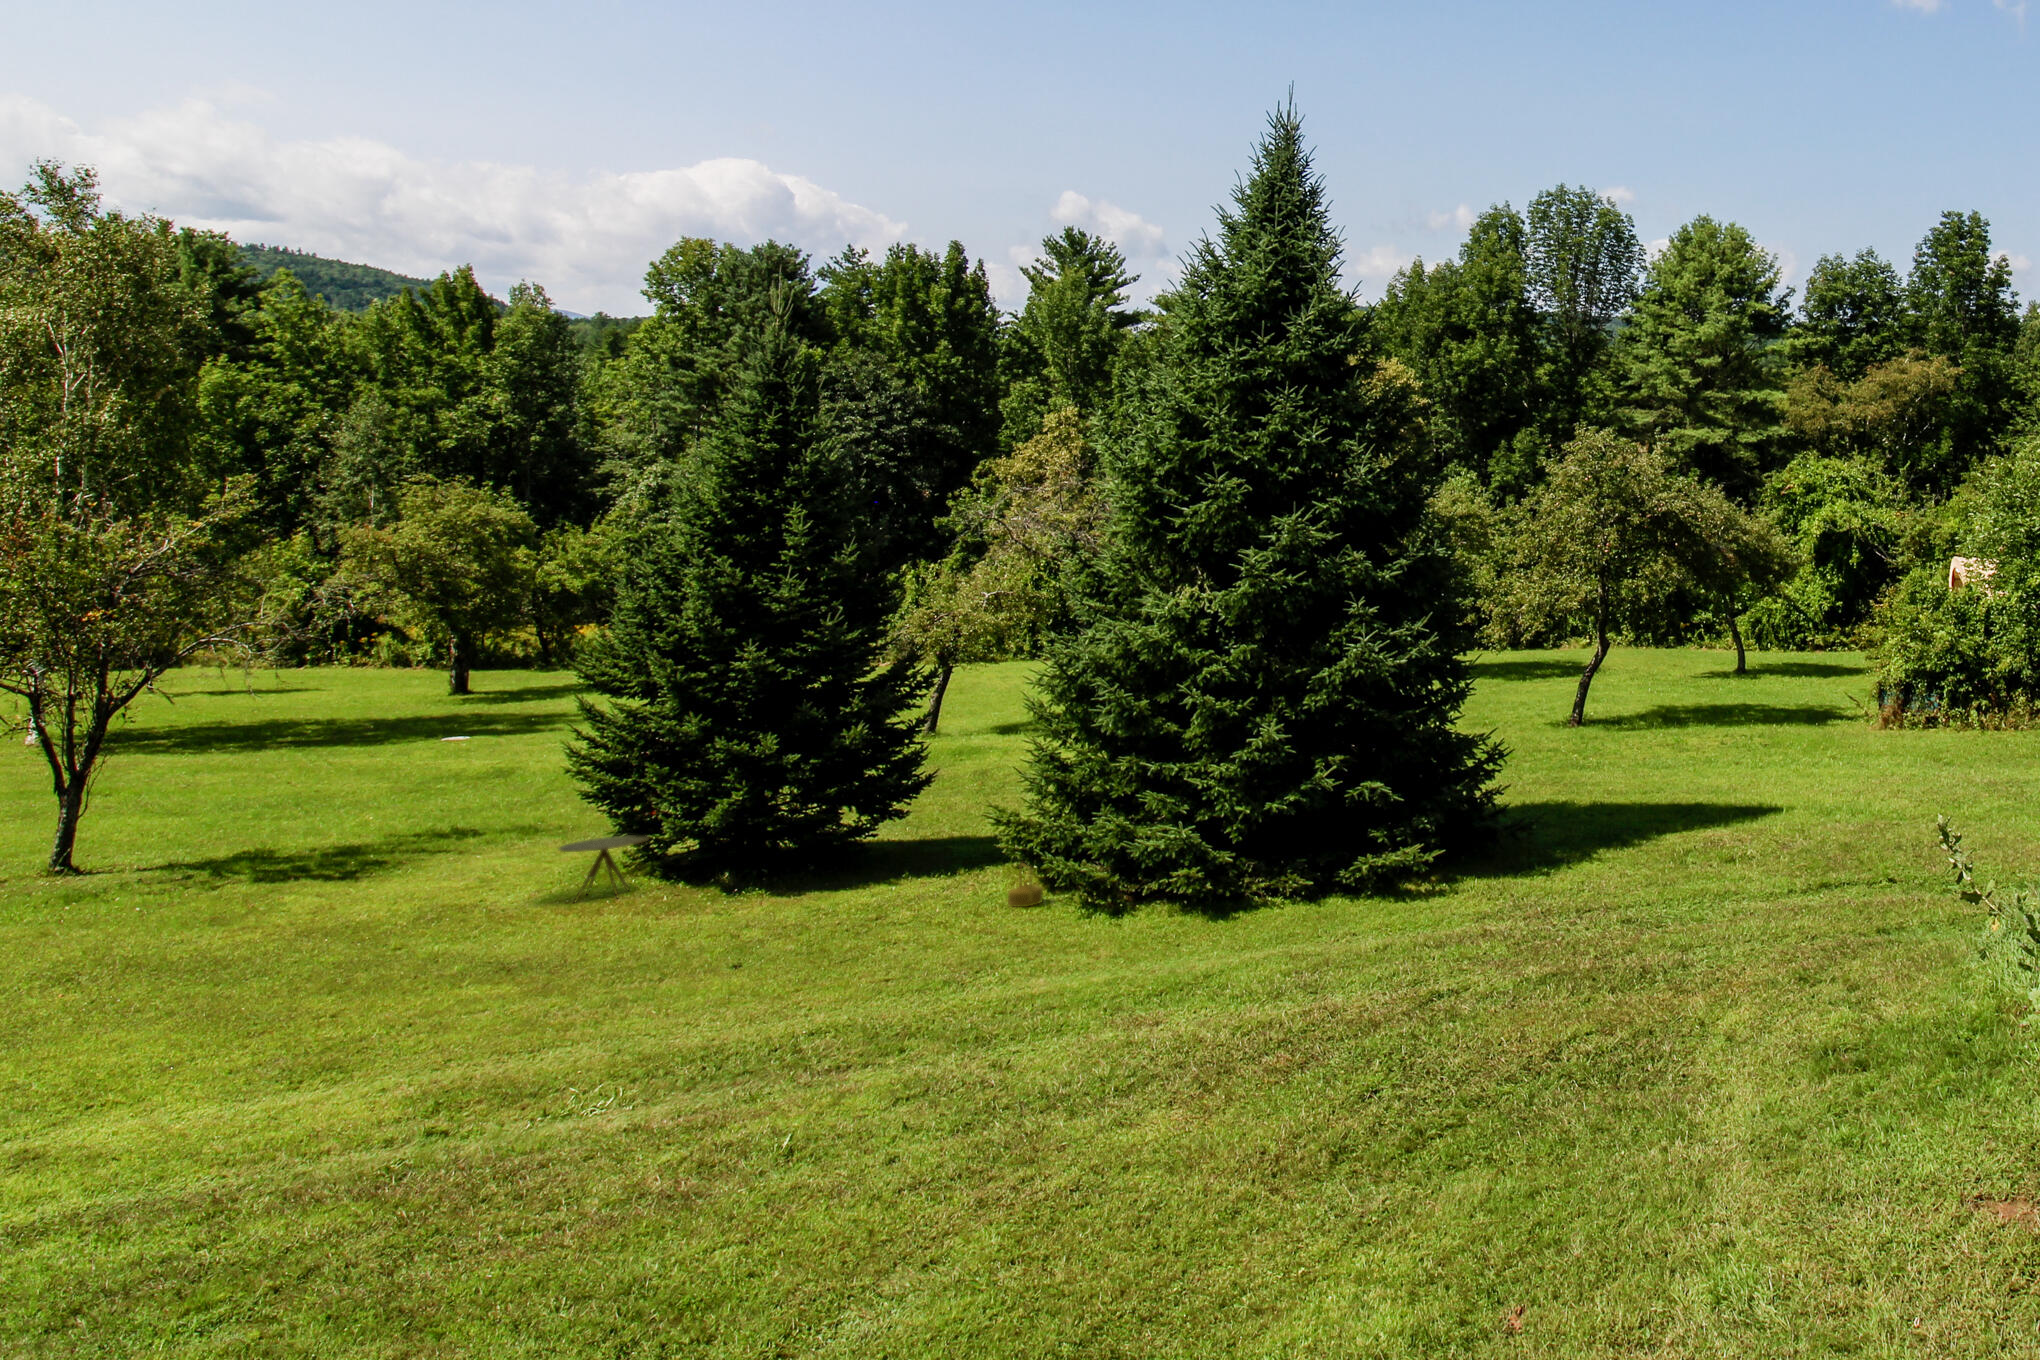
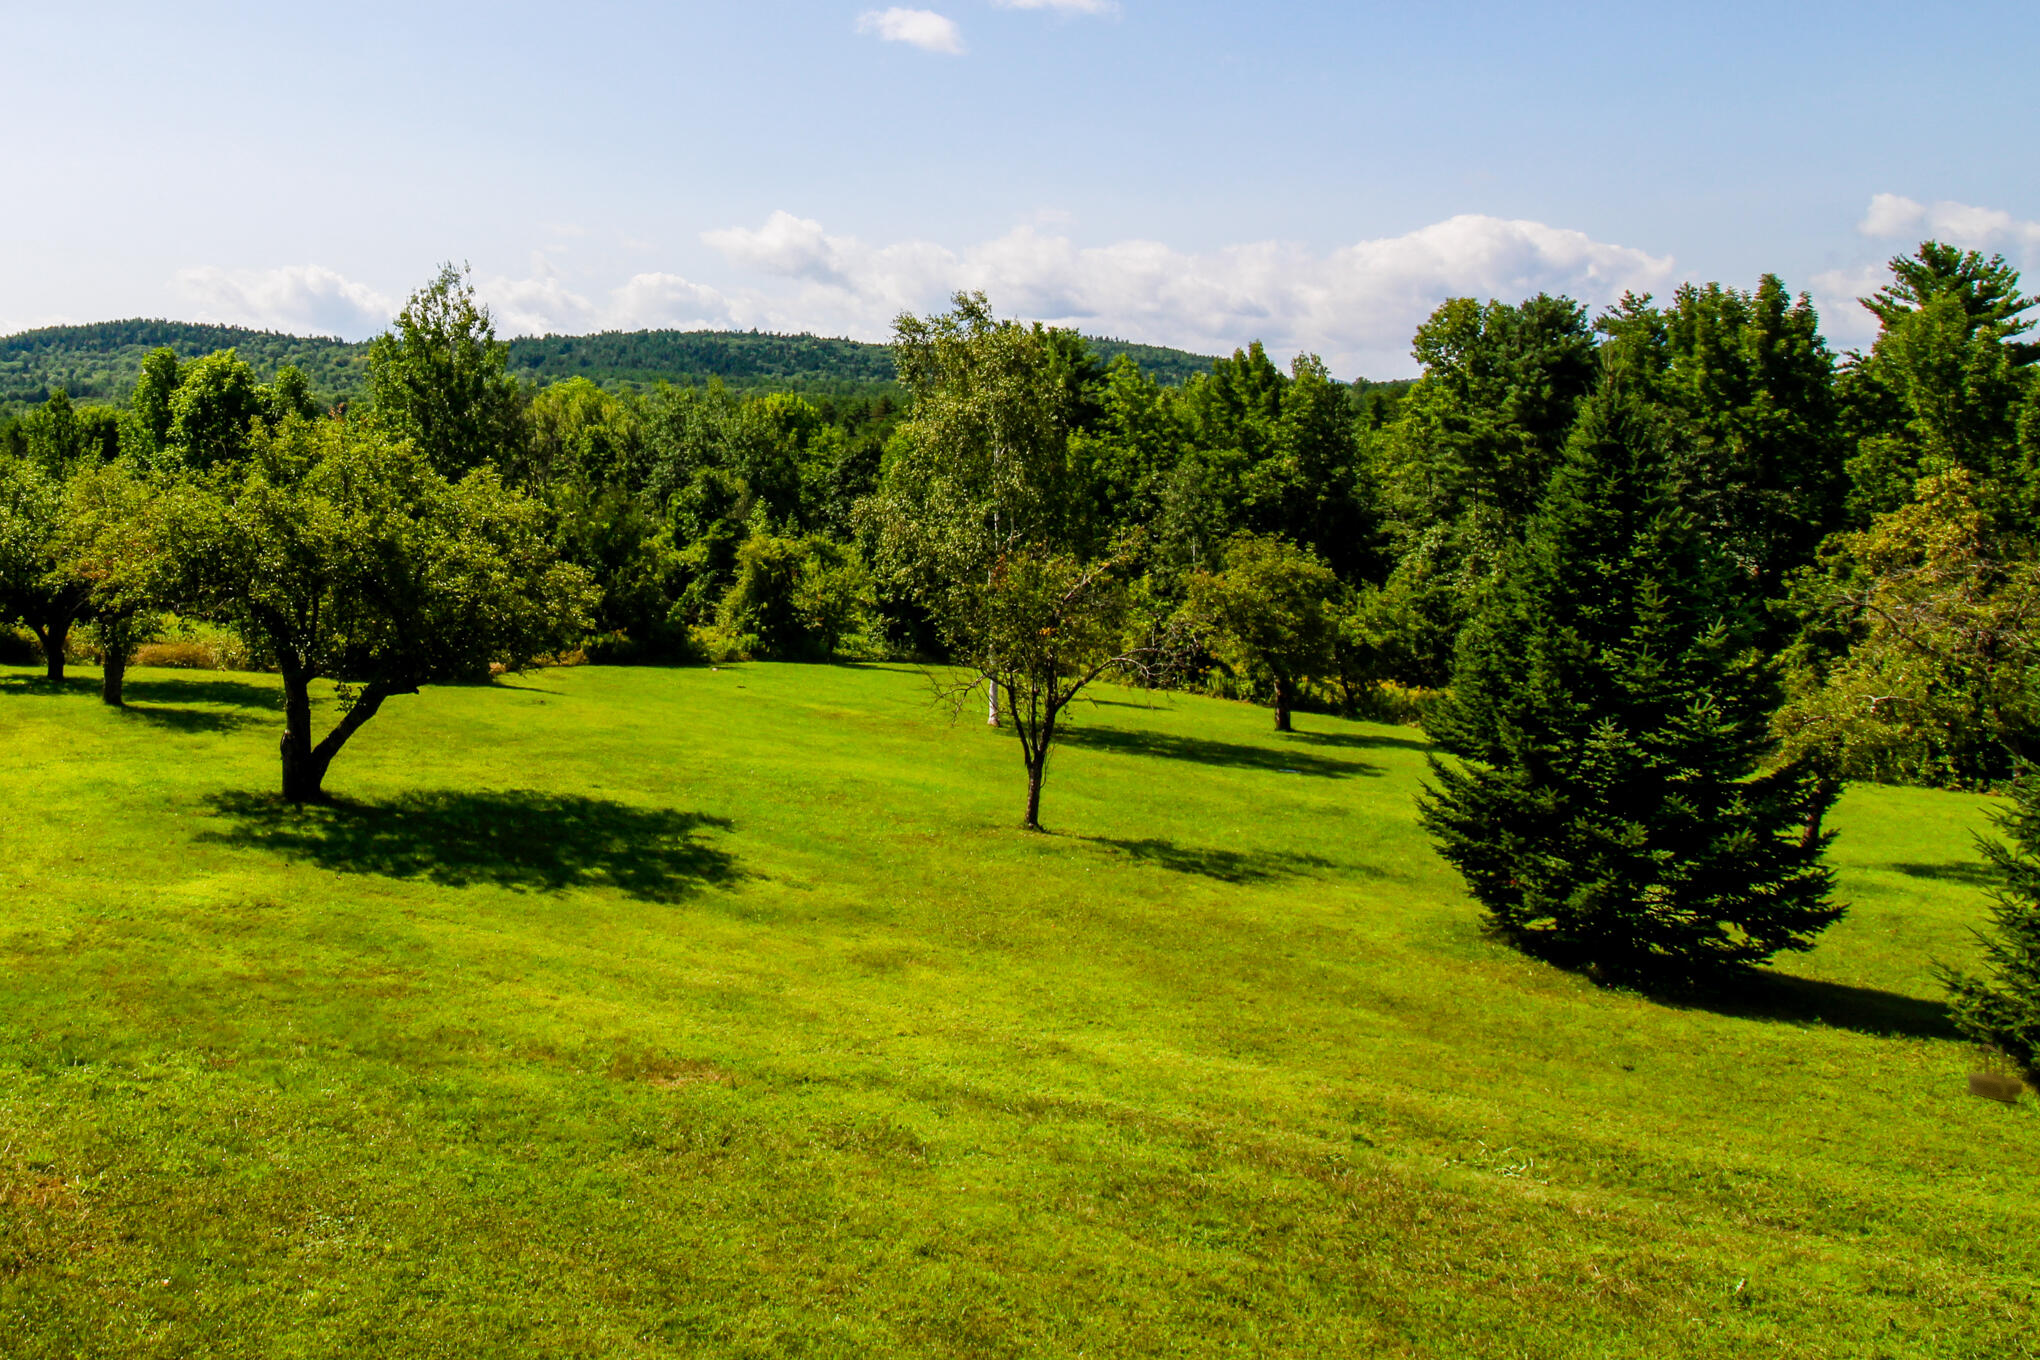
round table: present [559,835,648,902] -> none [1419,895,1506,962]

